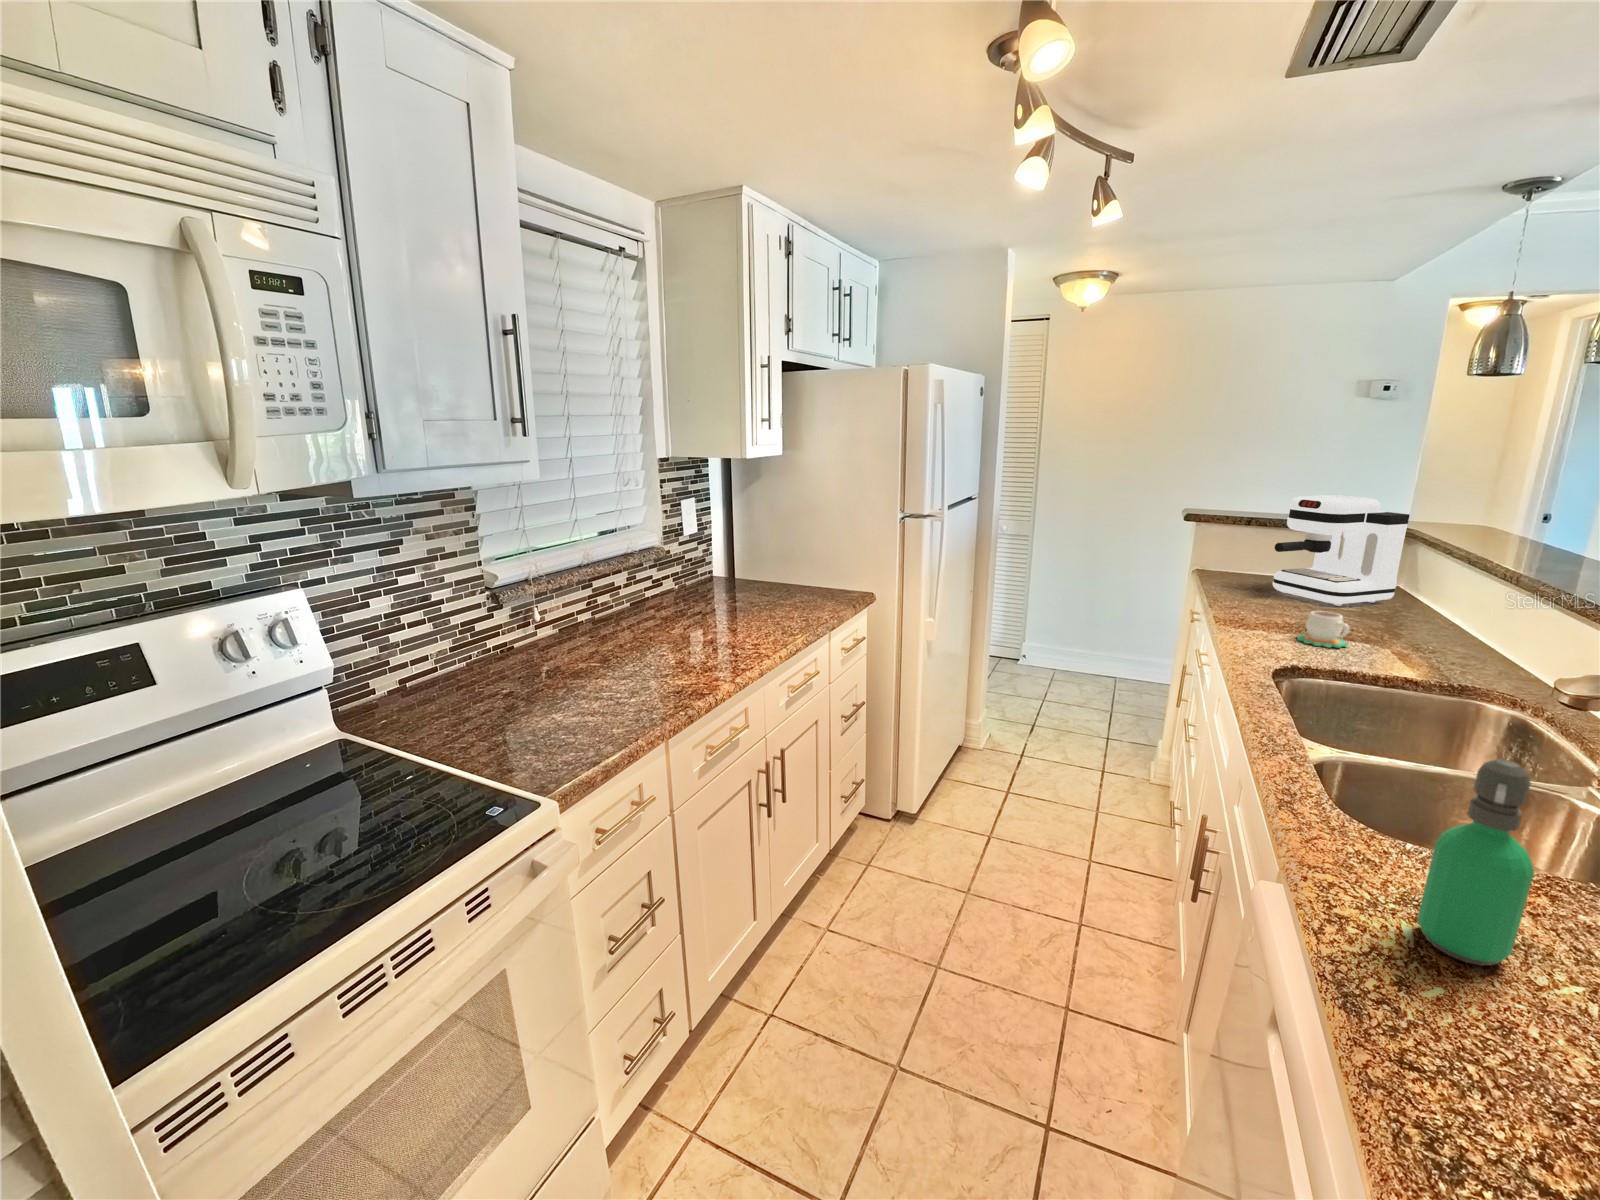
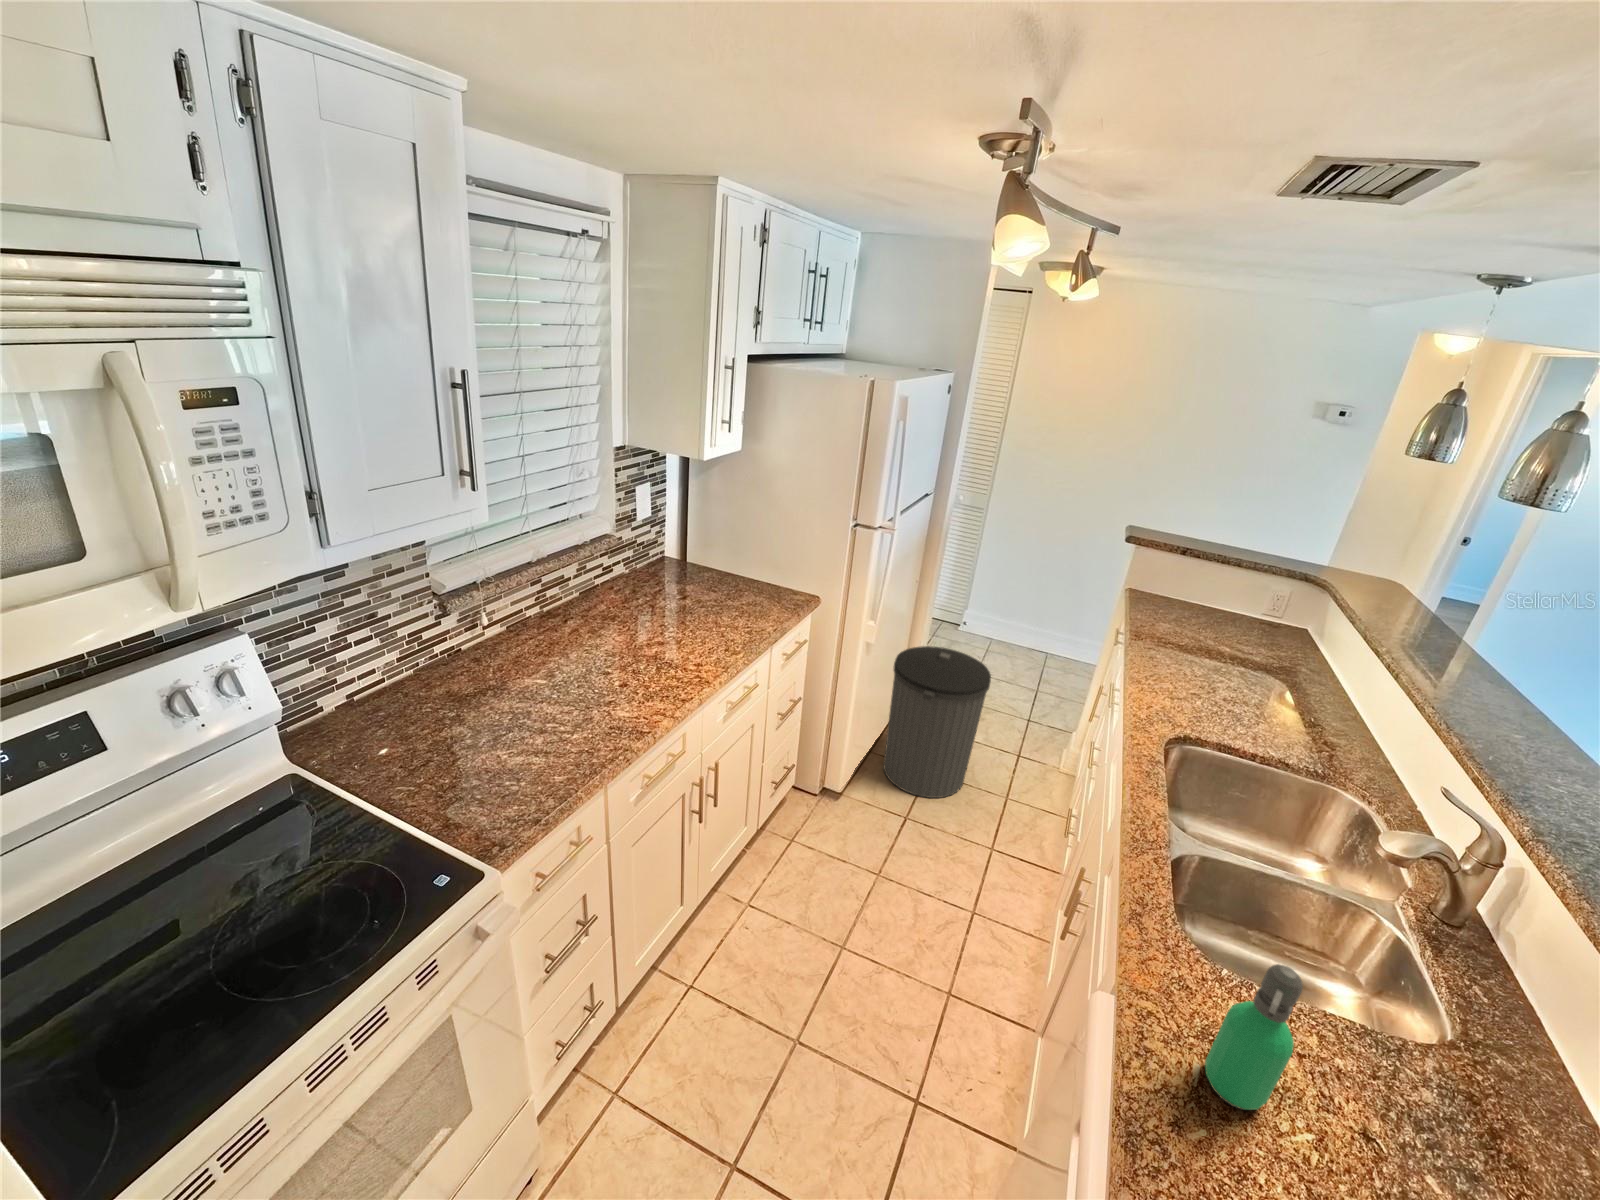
coffee maker: present [1273,495,1410,606] -> none [1187,540,1316,648]
mug: present [1297,611,1350,648] -> none [1192,670,1238,708]
trash can: none [958,657,1066,819] -> present [883,646,991,798]

